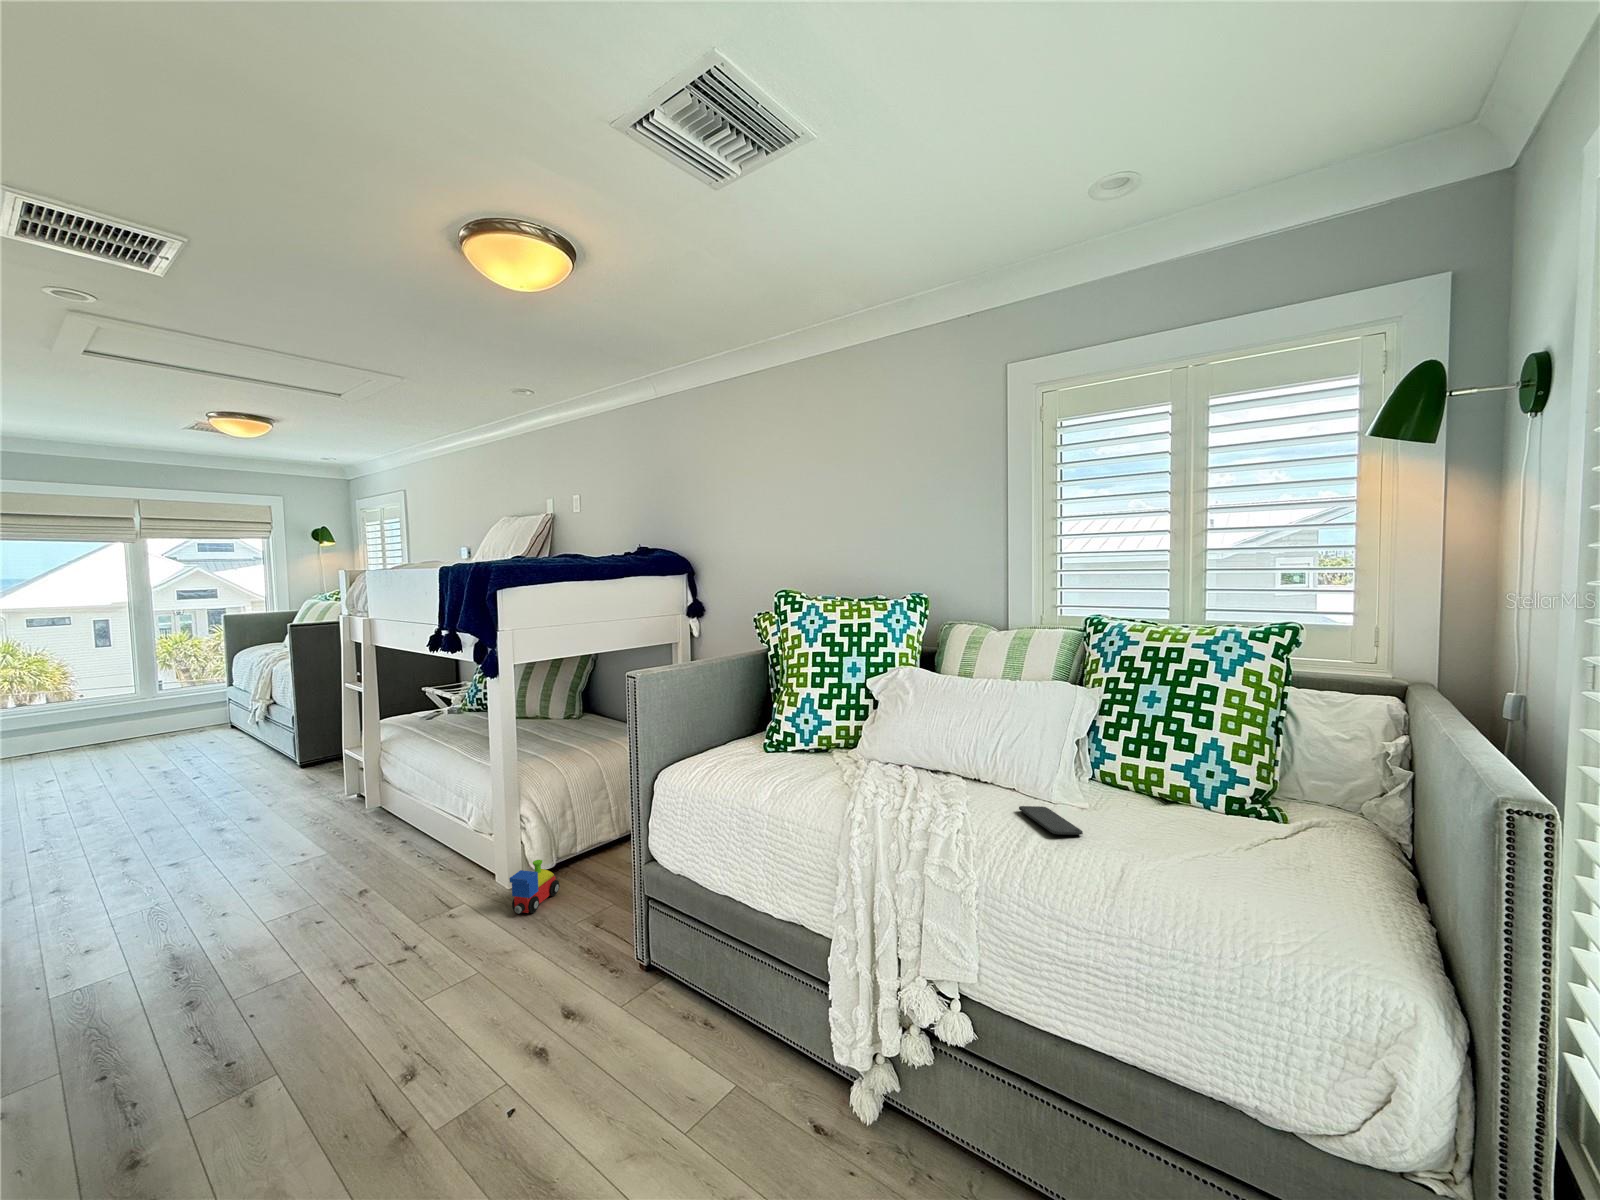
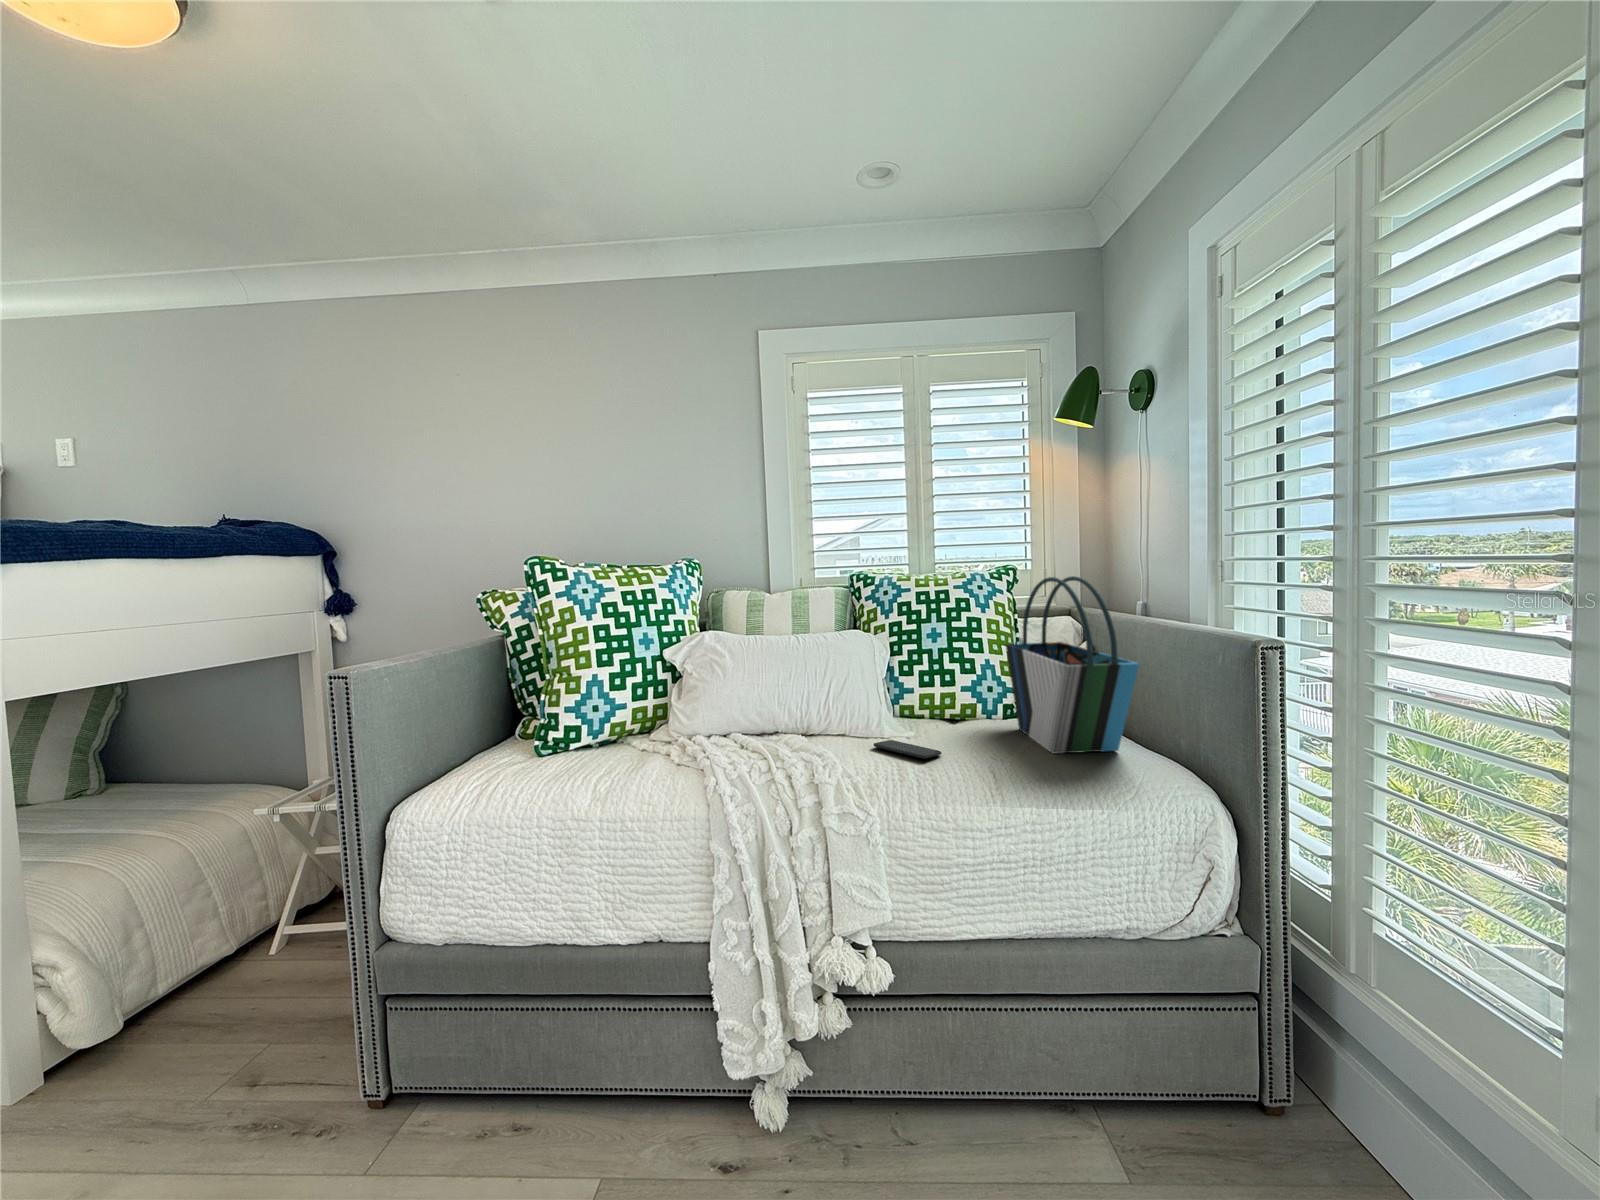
tote bag: none [1227,653,1342,890] -> present [1006,576,1139,753]
toy train: present [509,860,560,914] -> none [56,1009,166,1116]

